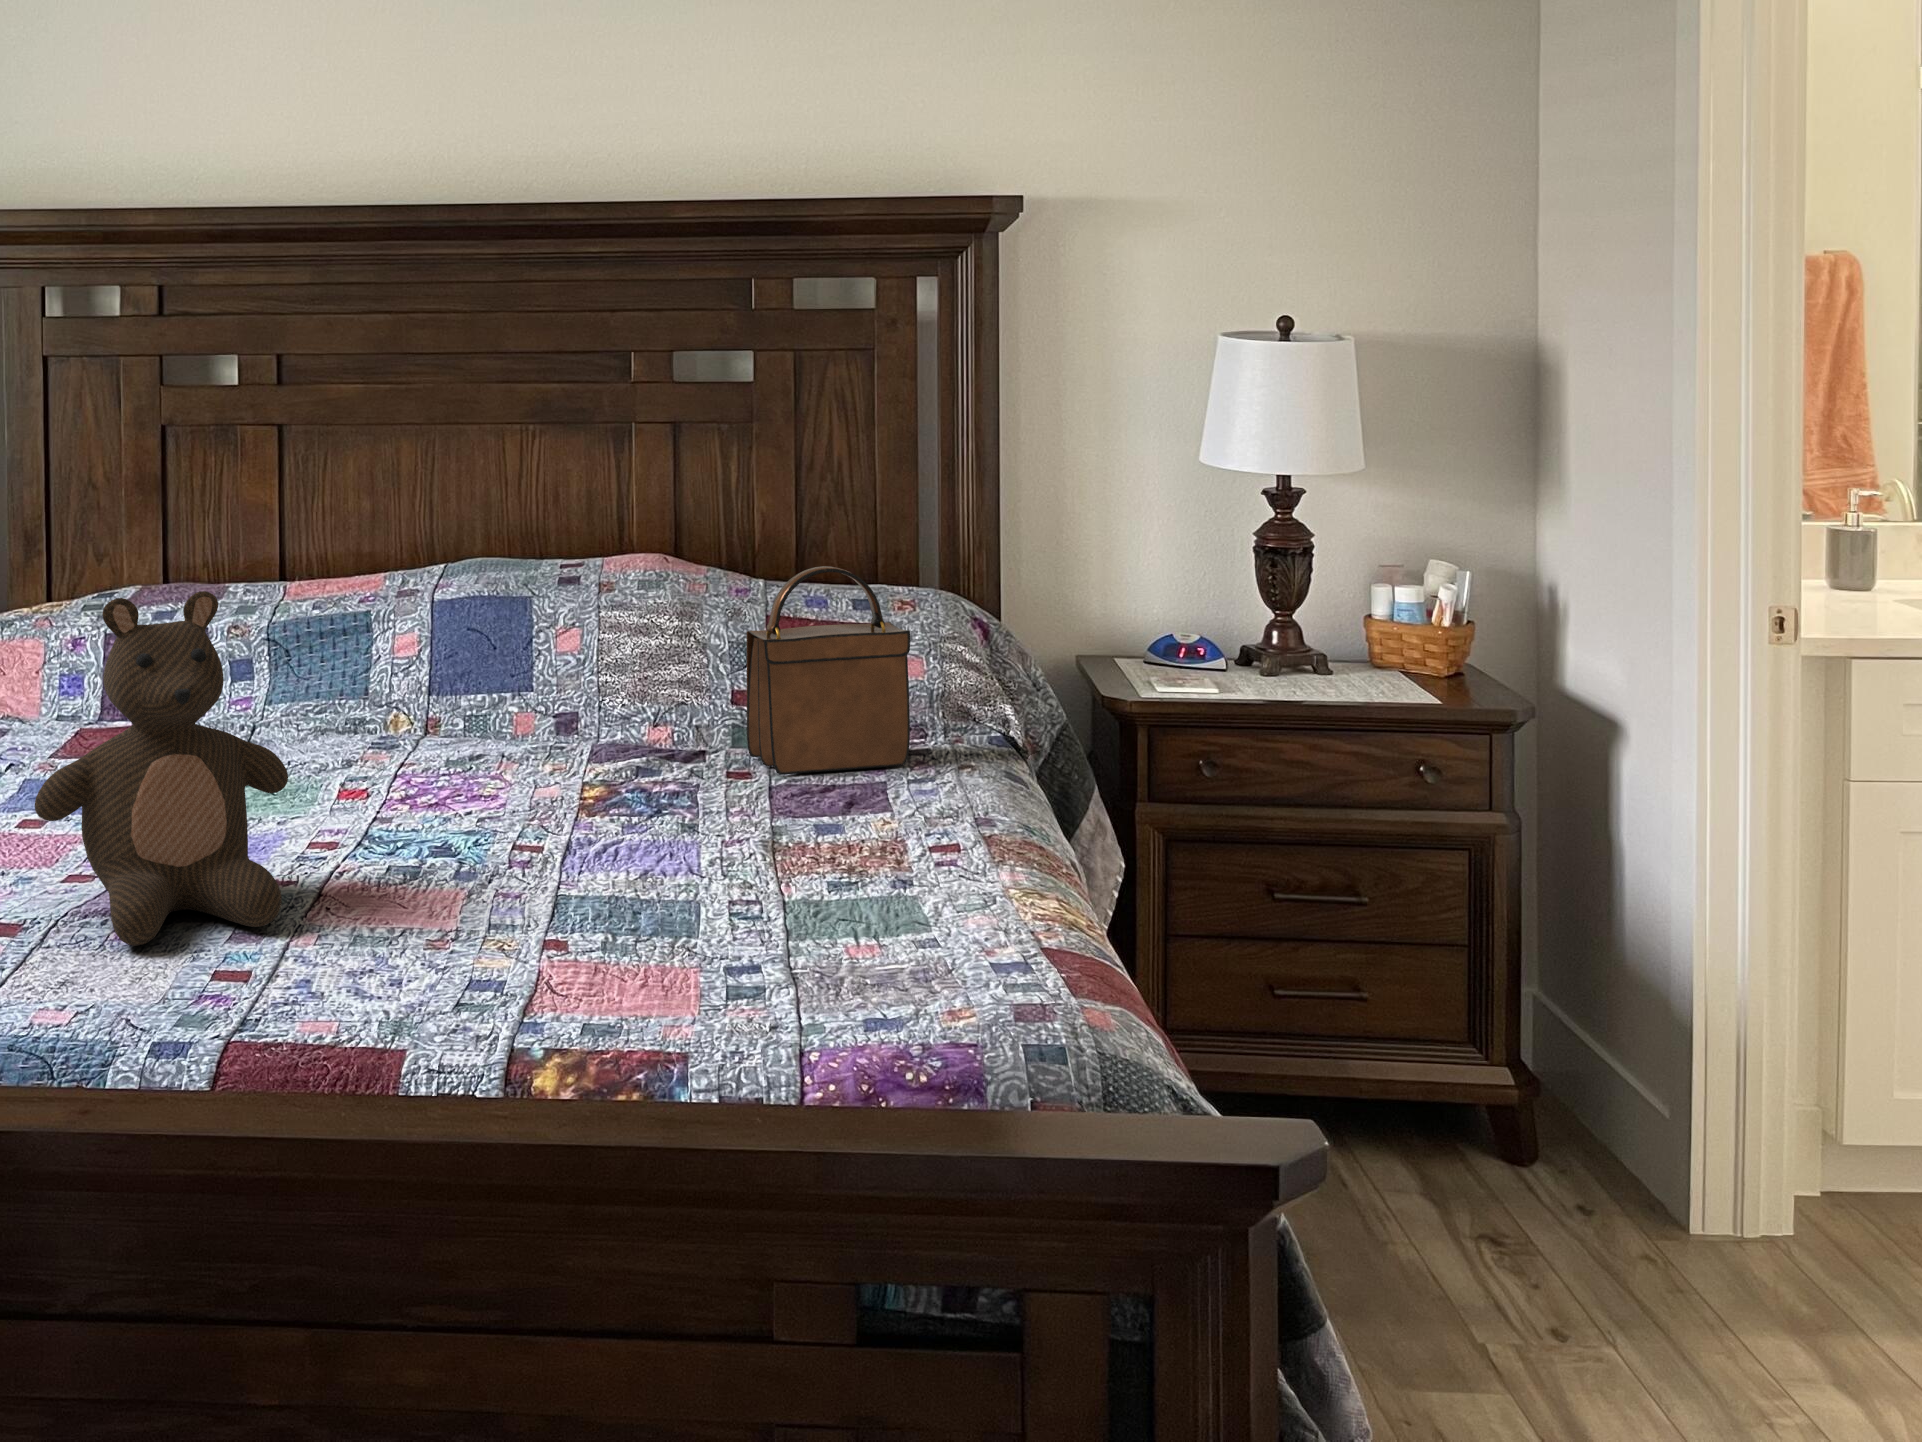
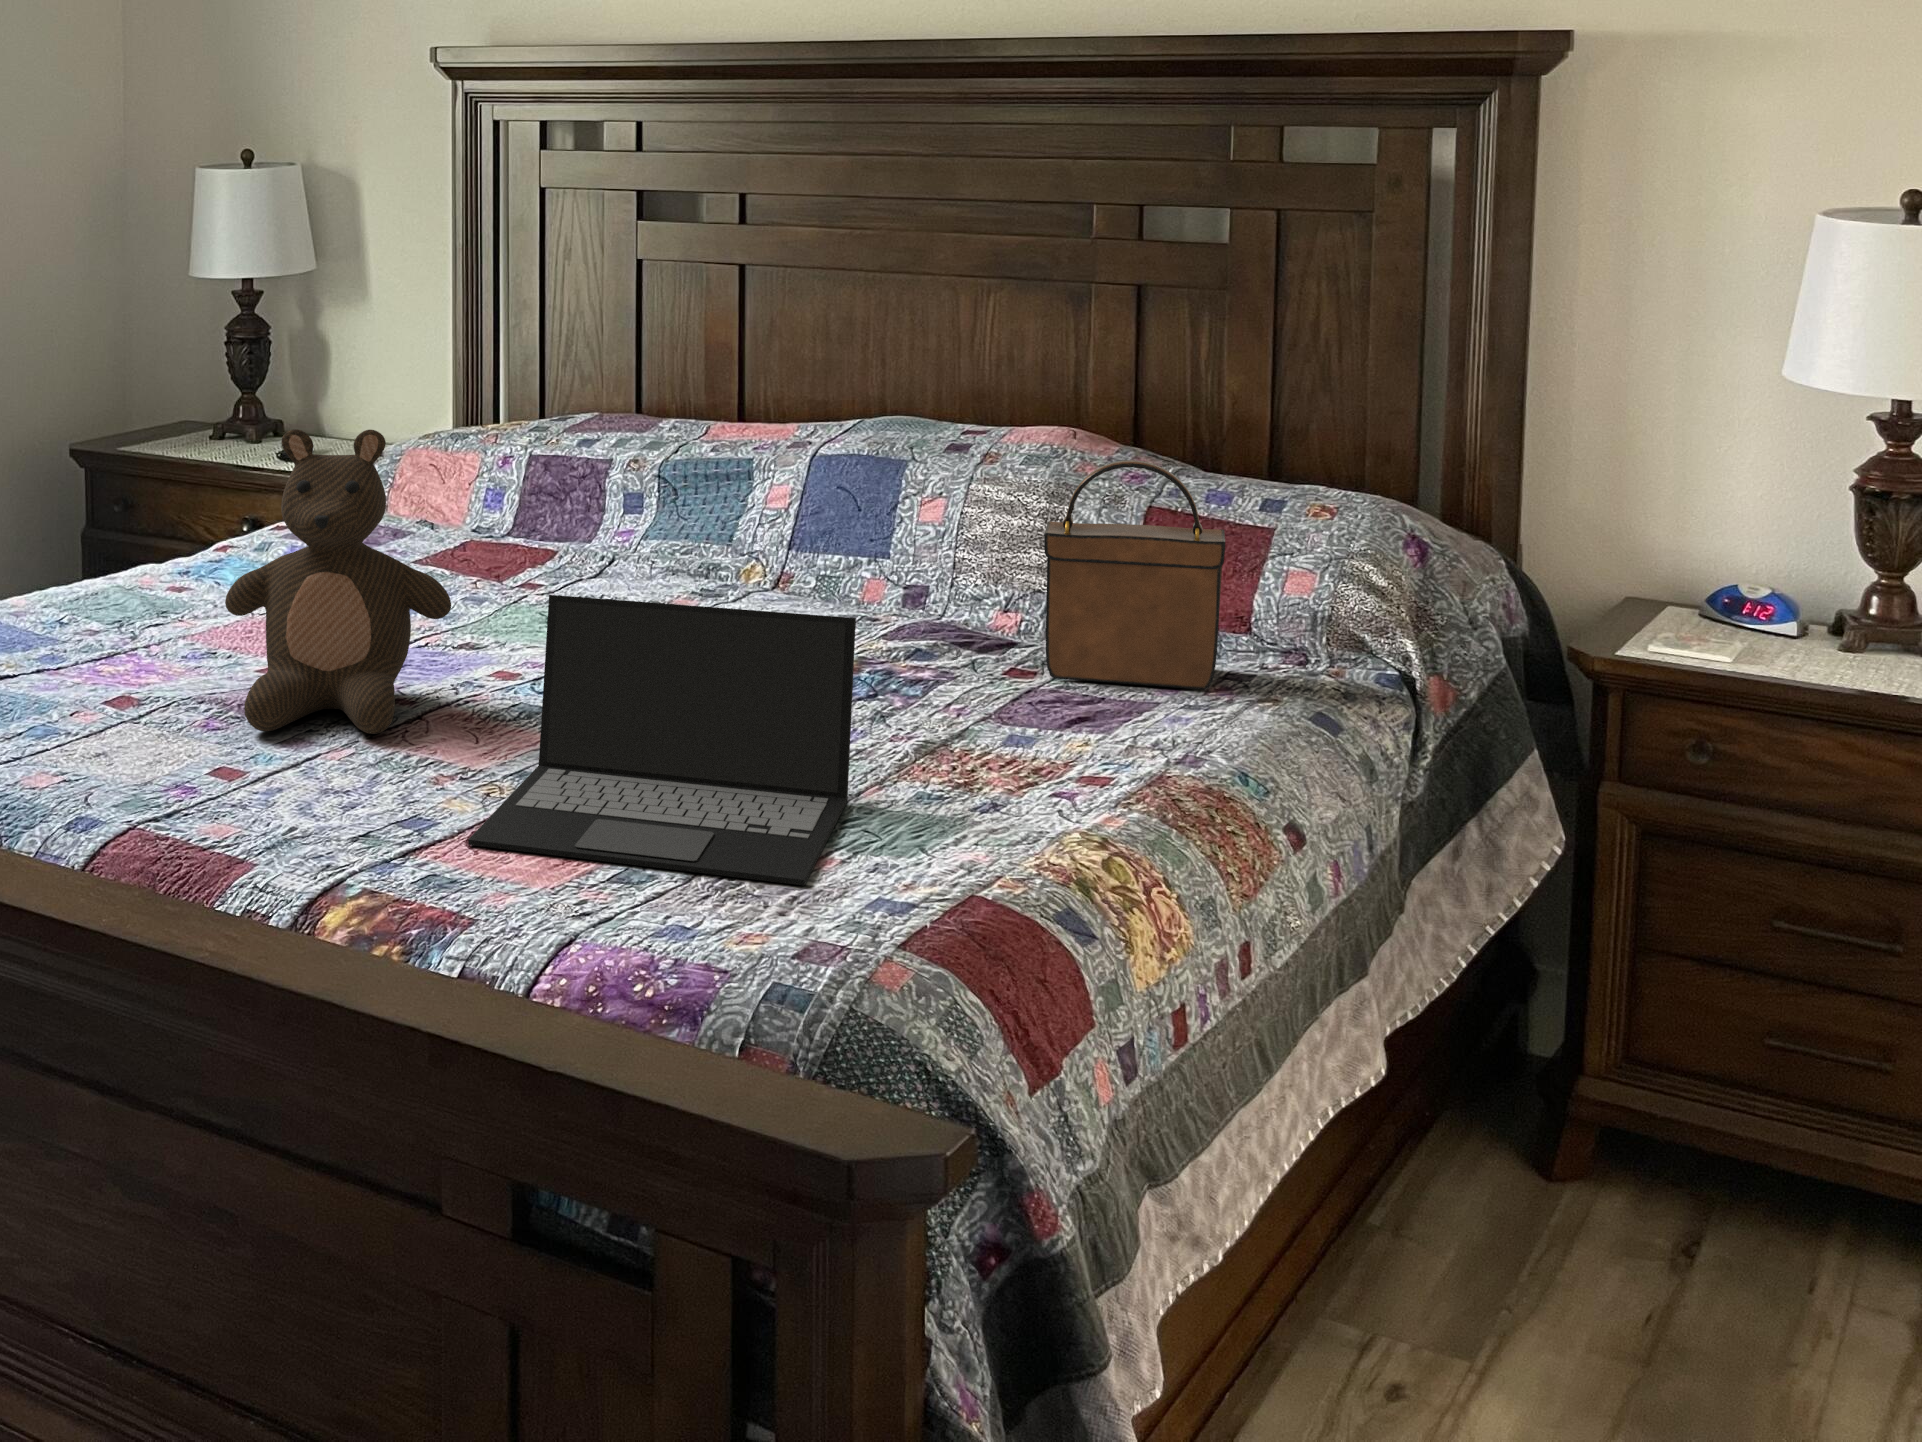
laptop: none [466,723,863,1012] -> present [468,595,856,885]

